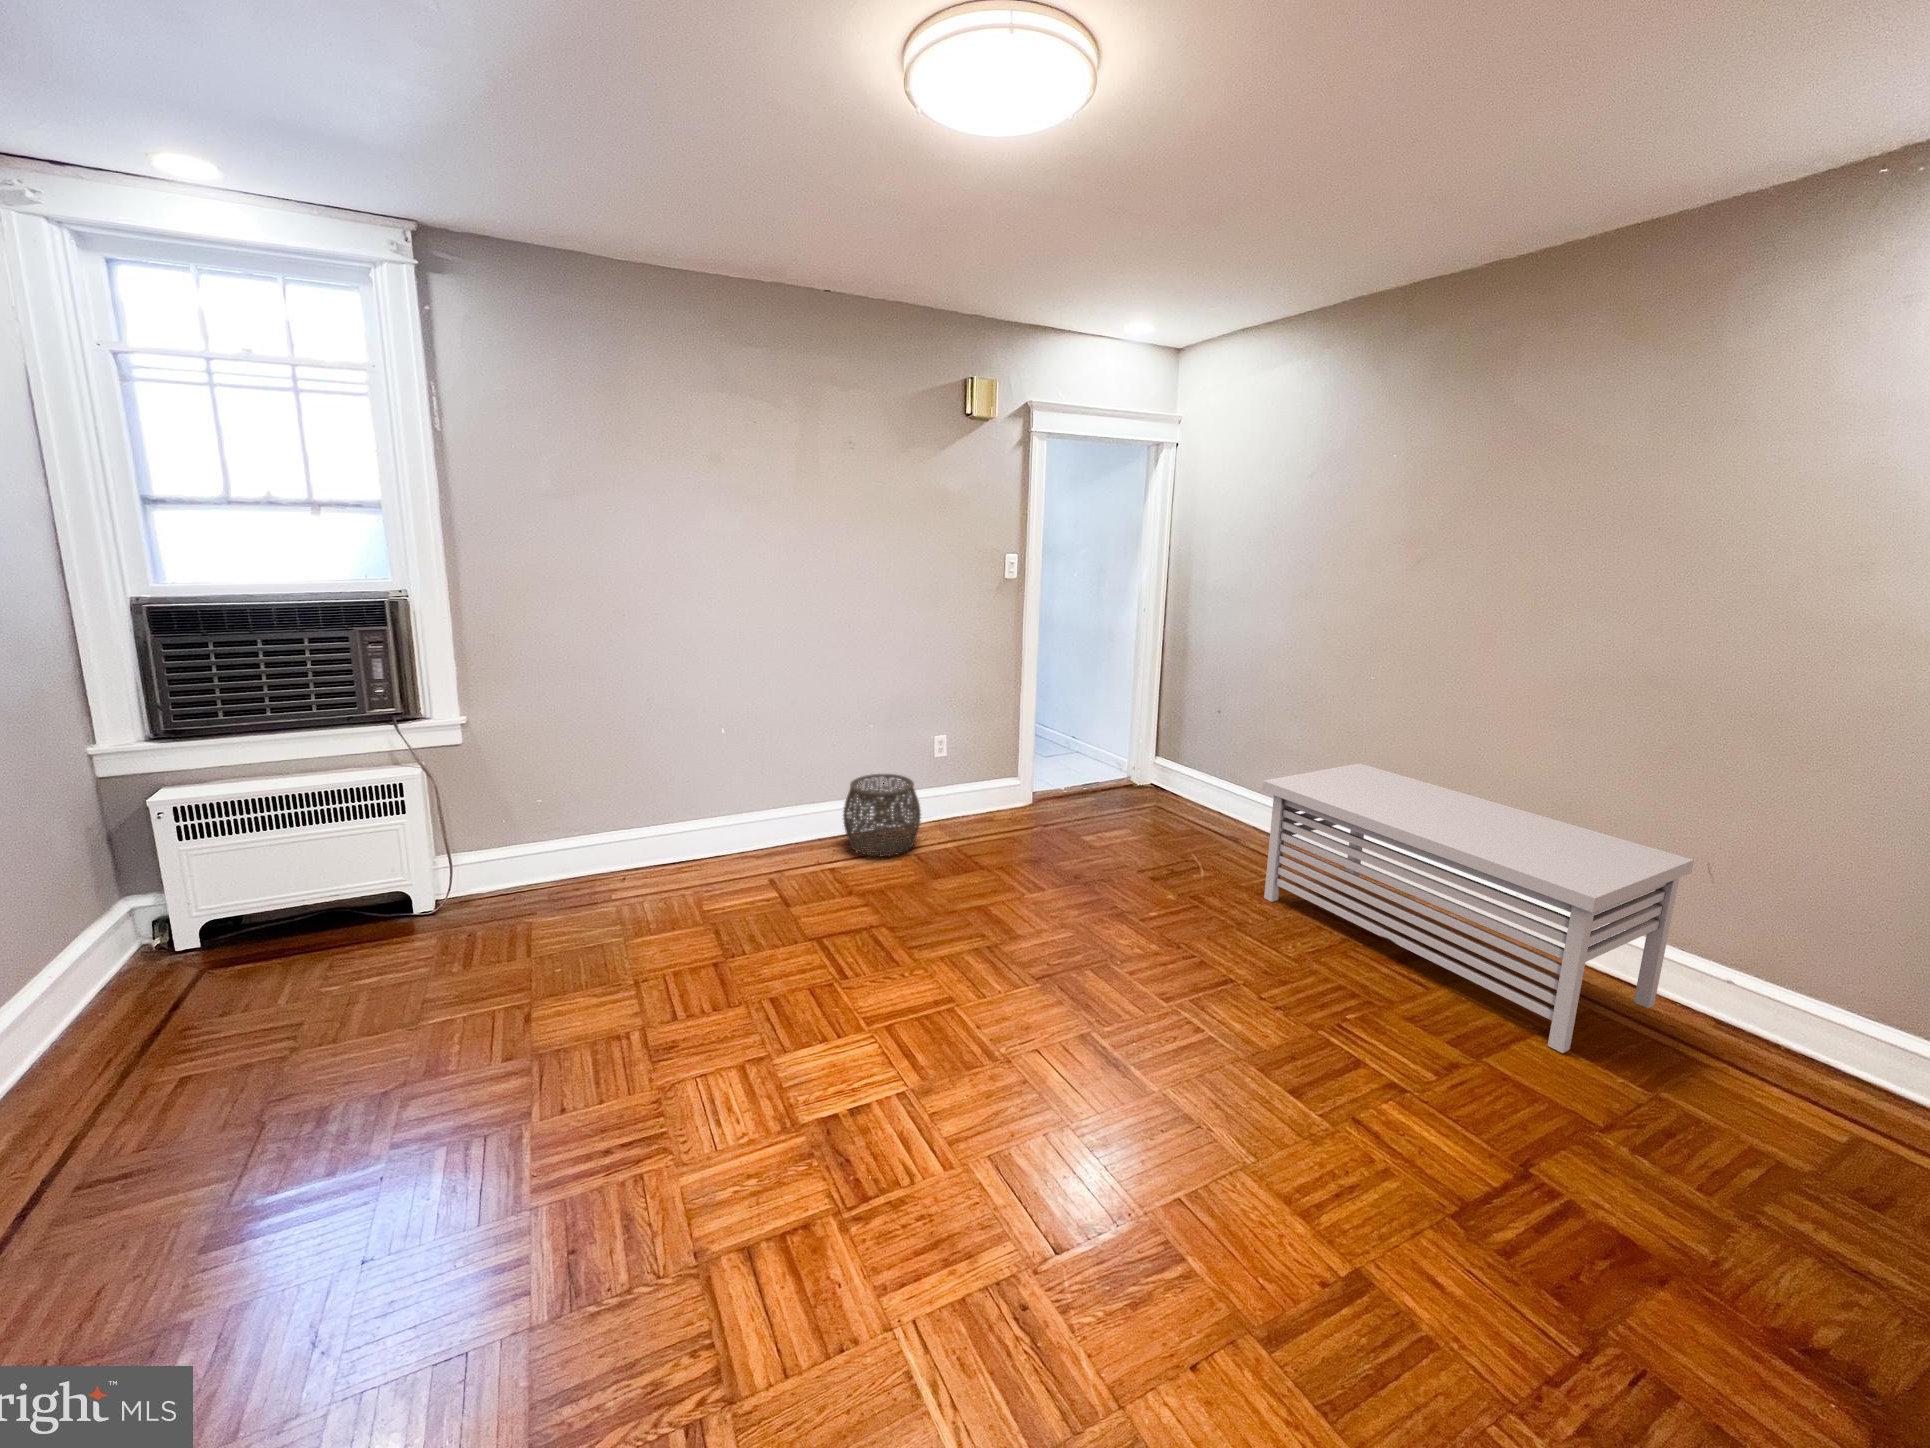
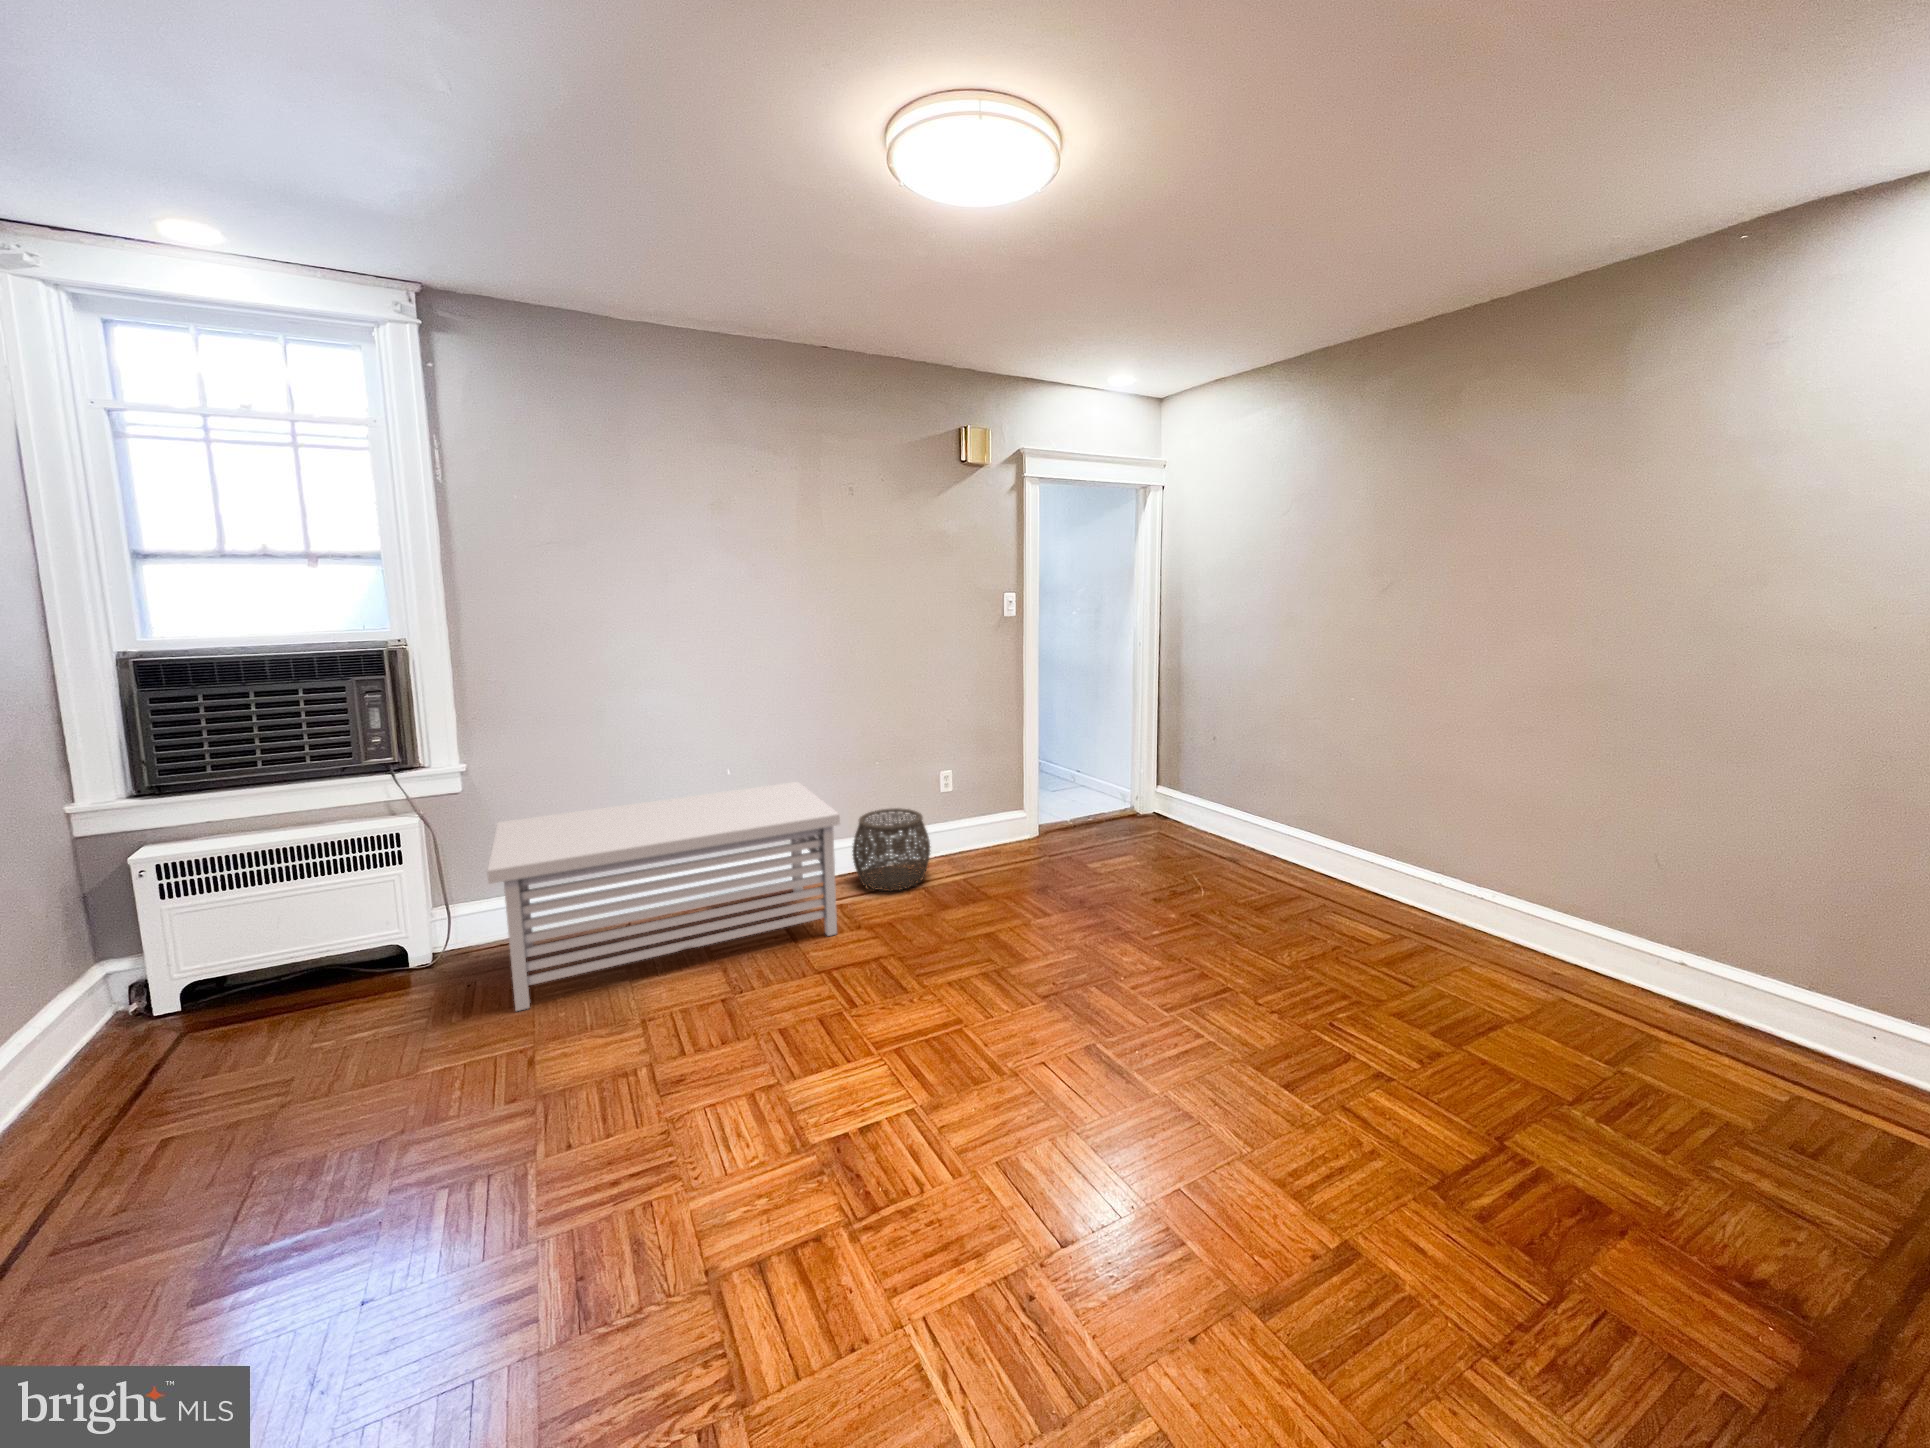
storage bench: present [1262,763,1694,1053] -> present [487,782,840,1011]

